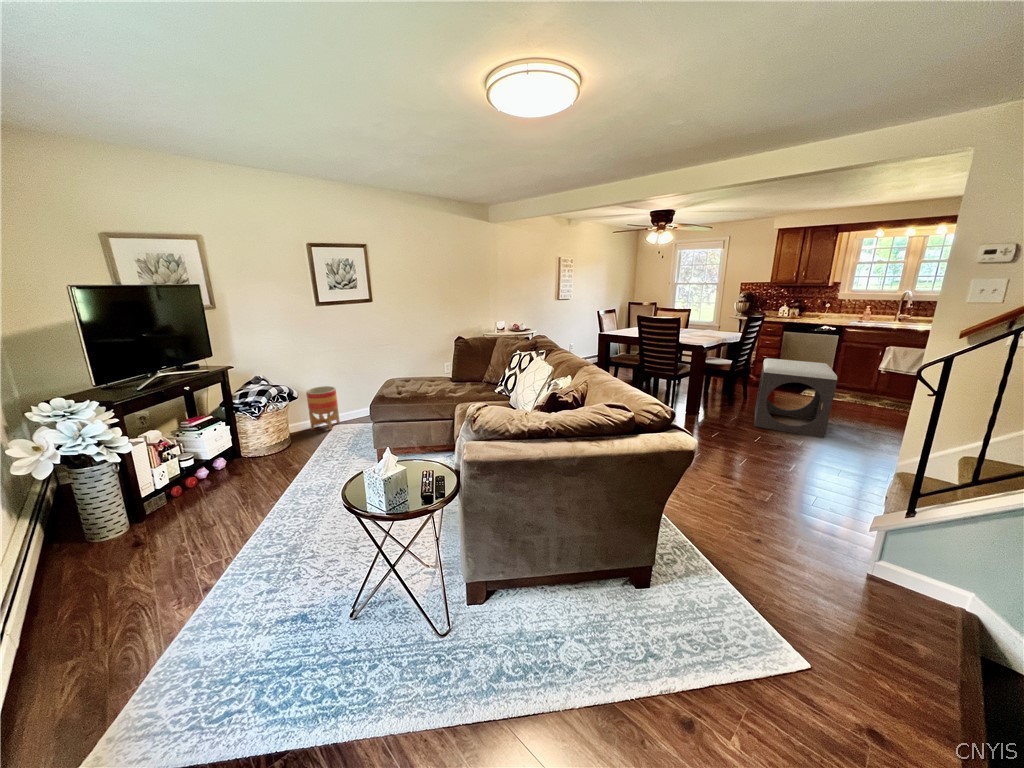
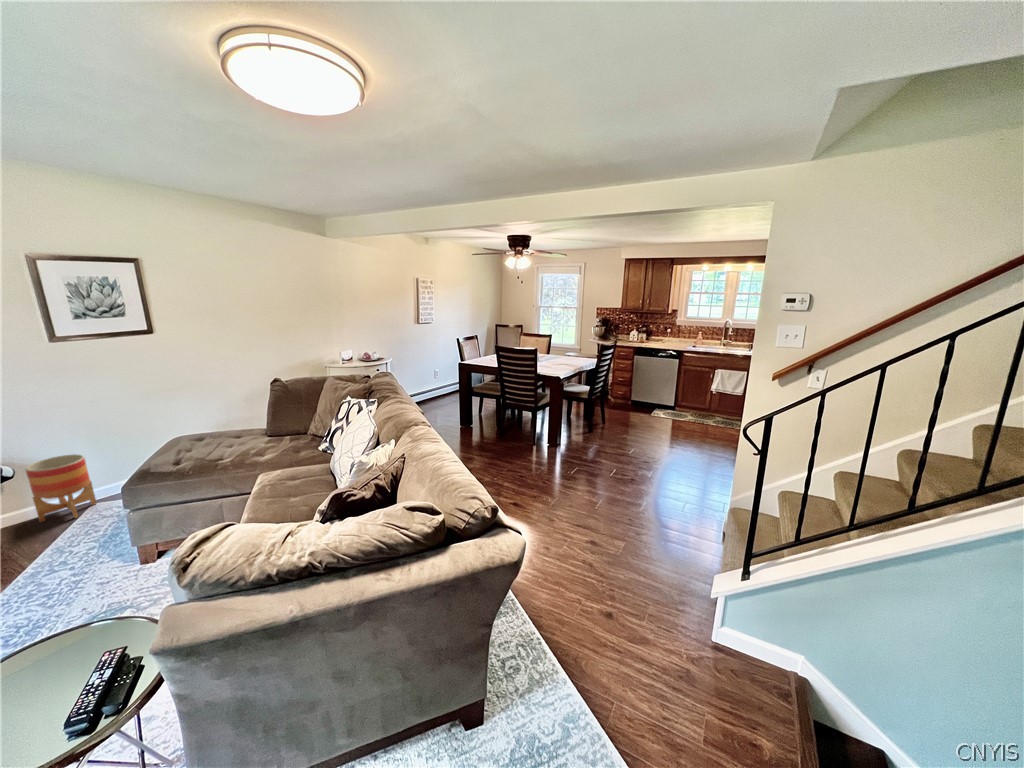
footstool: present [754,358,837,438] -> none [612,386,678,464]

